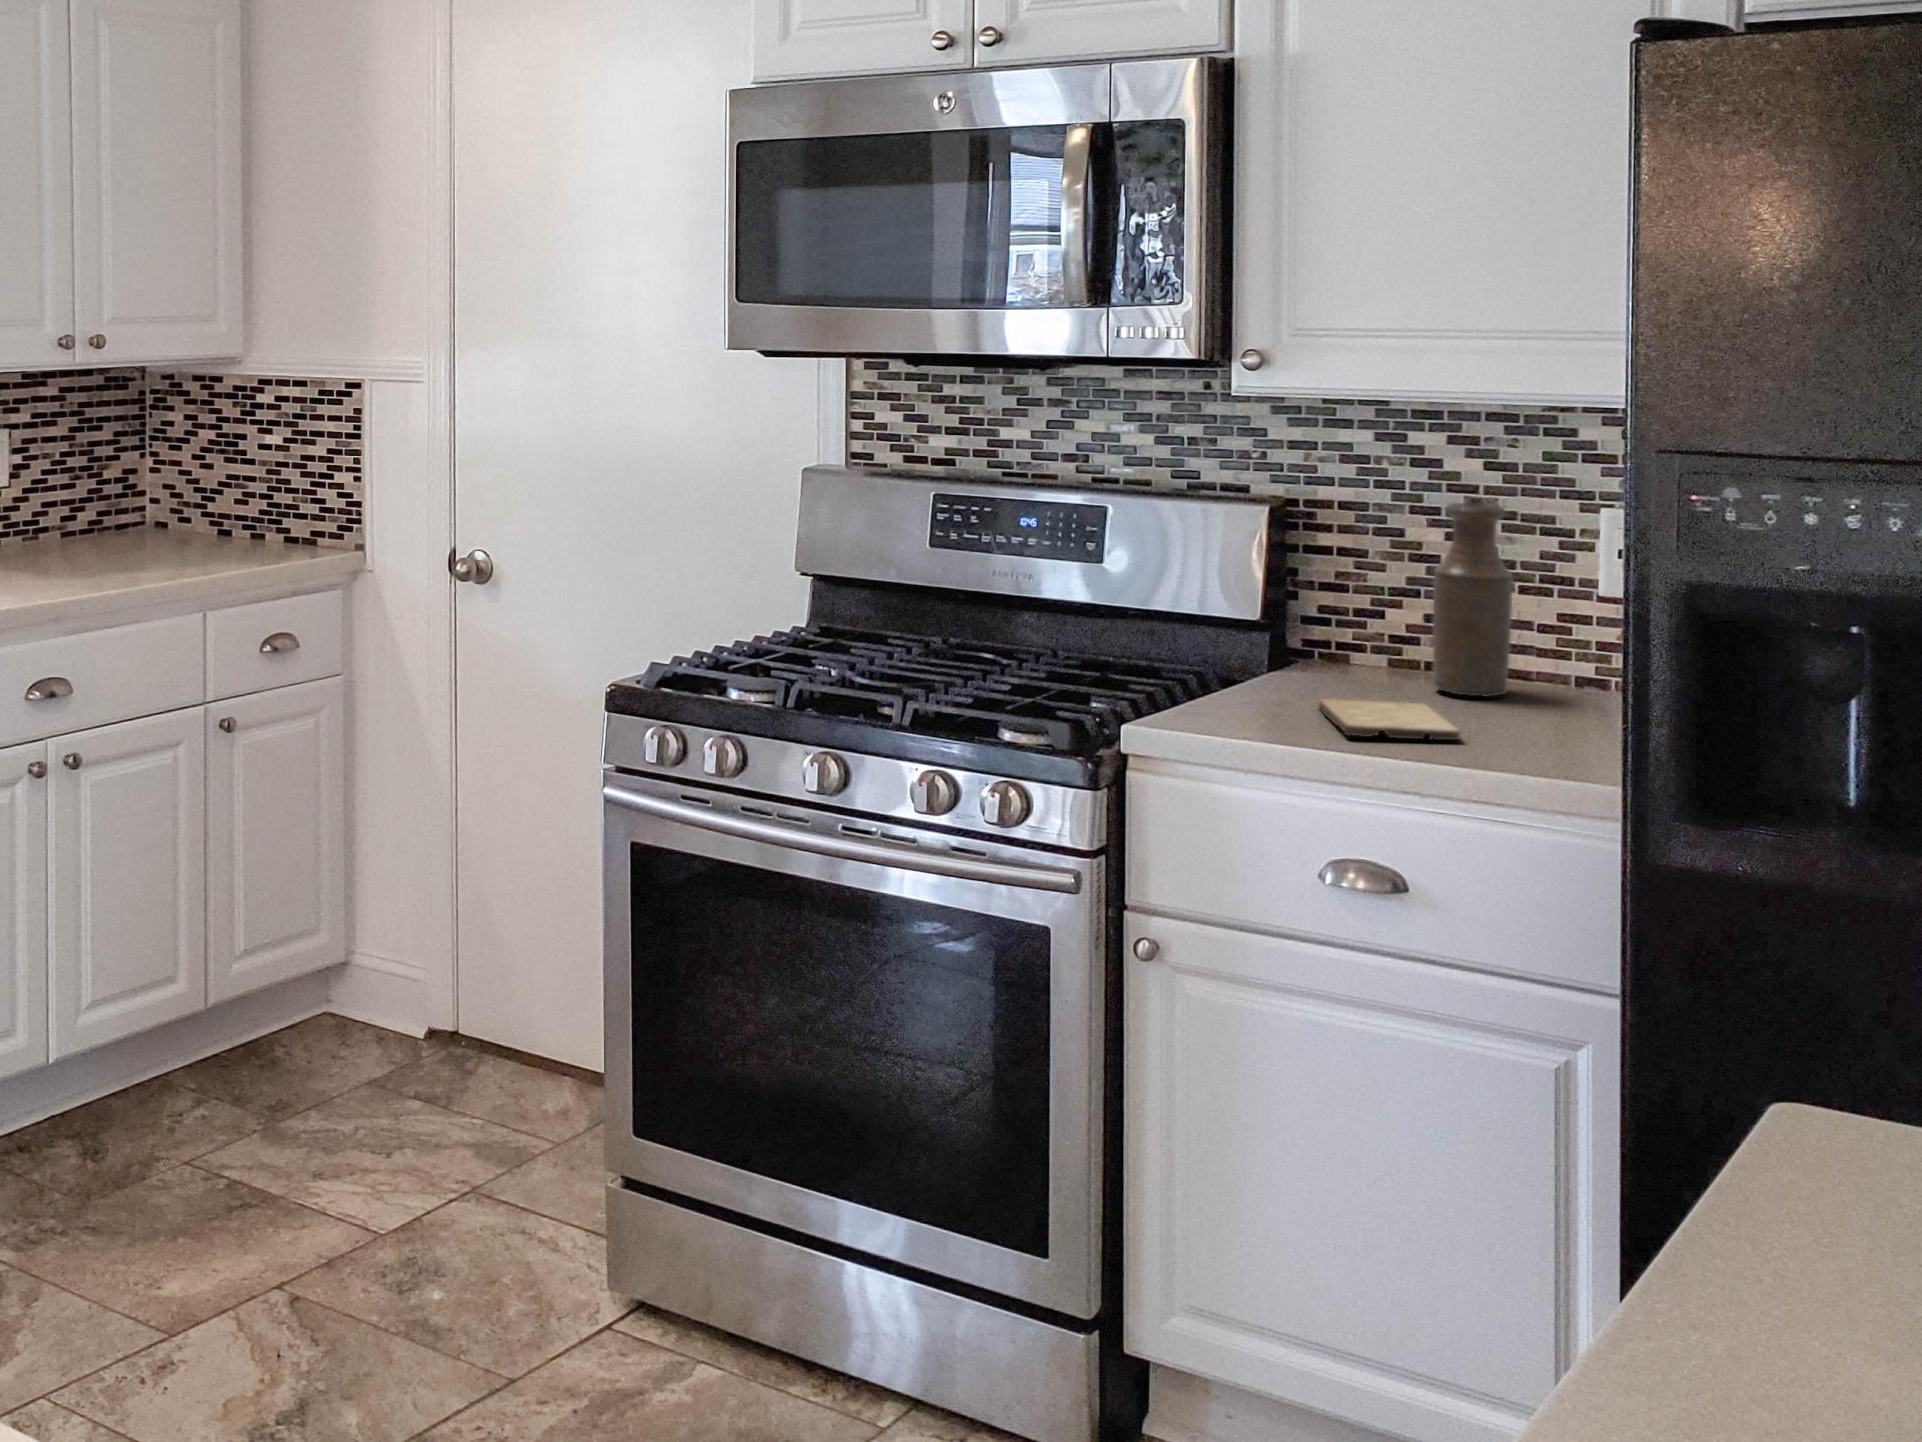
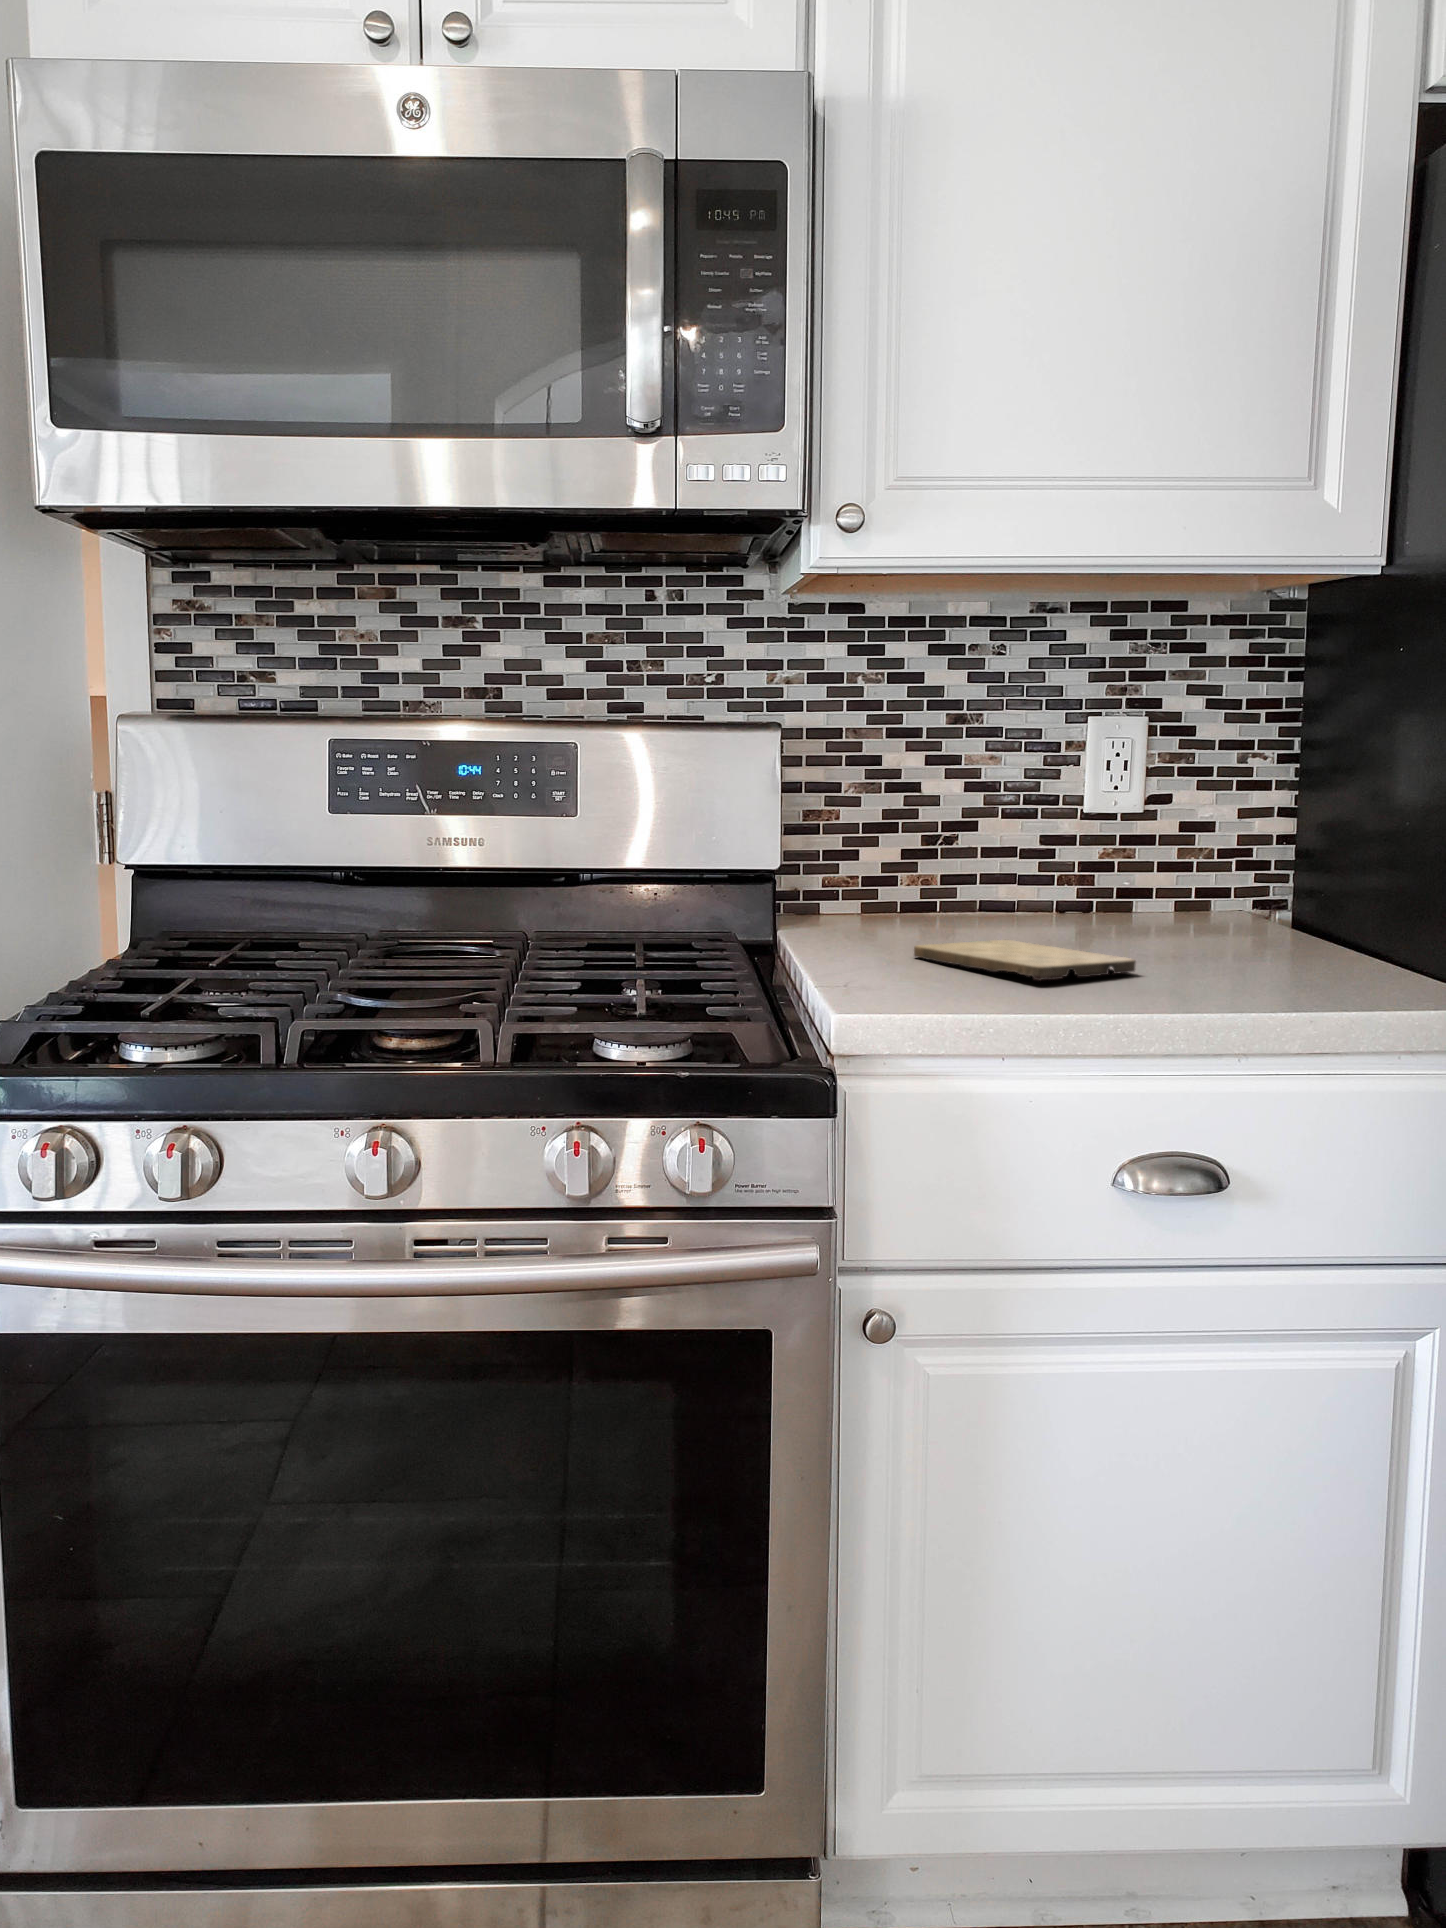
bottle: present [1432,503,1512,697] -> none [951,711,1038,930]

